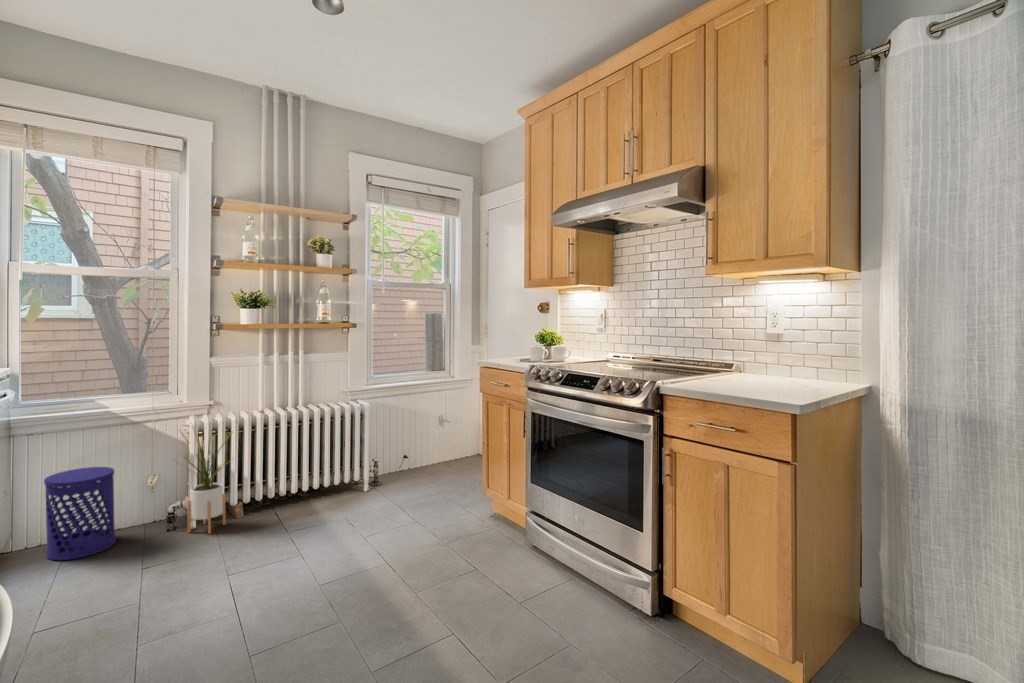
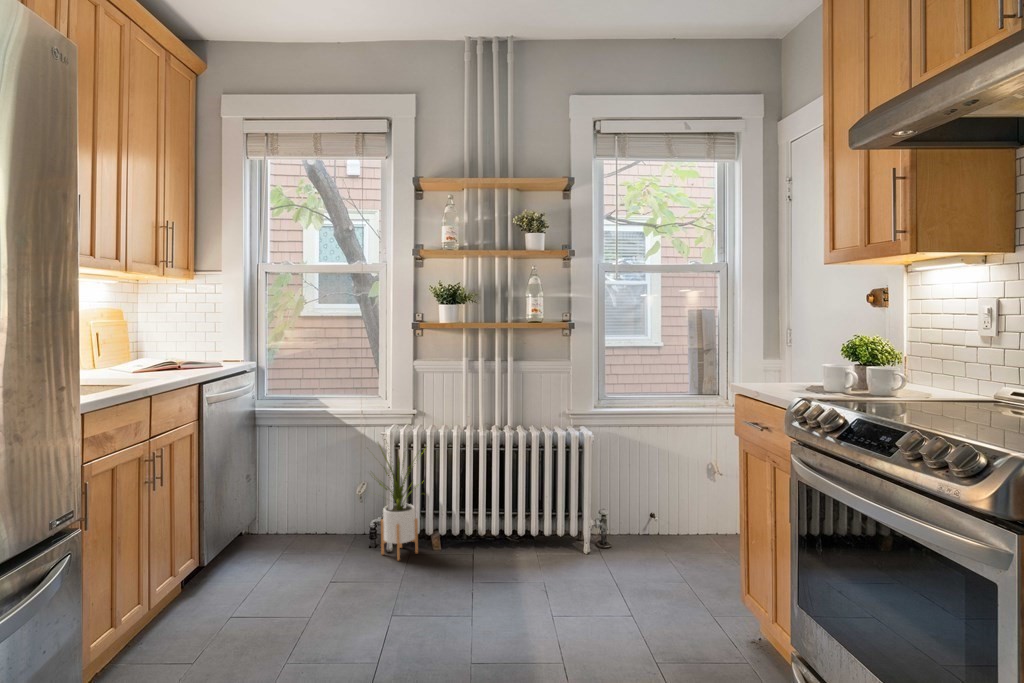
waste bin: present [44,467,116,560] -> none [266,470,323,560]

